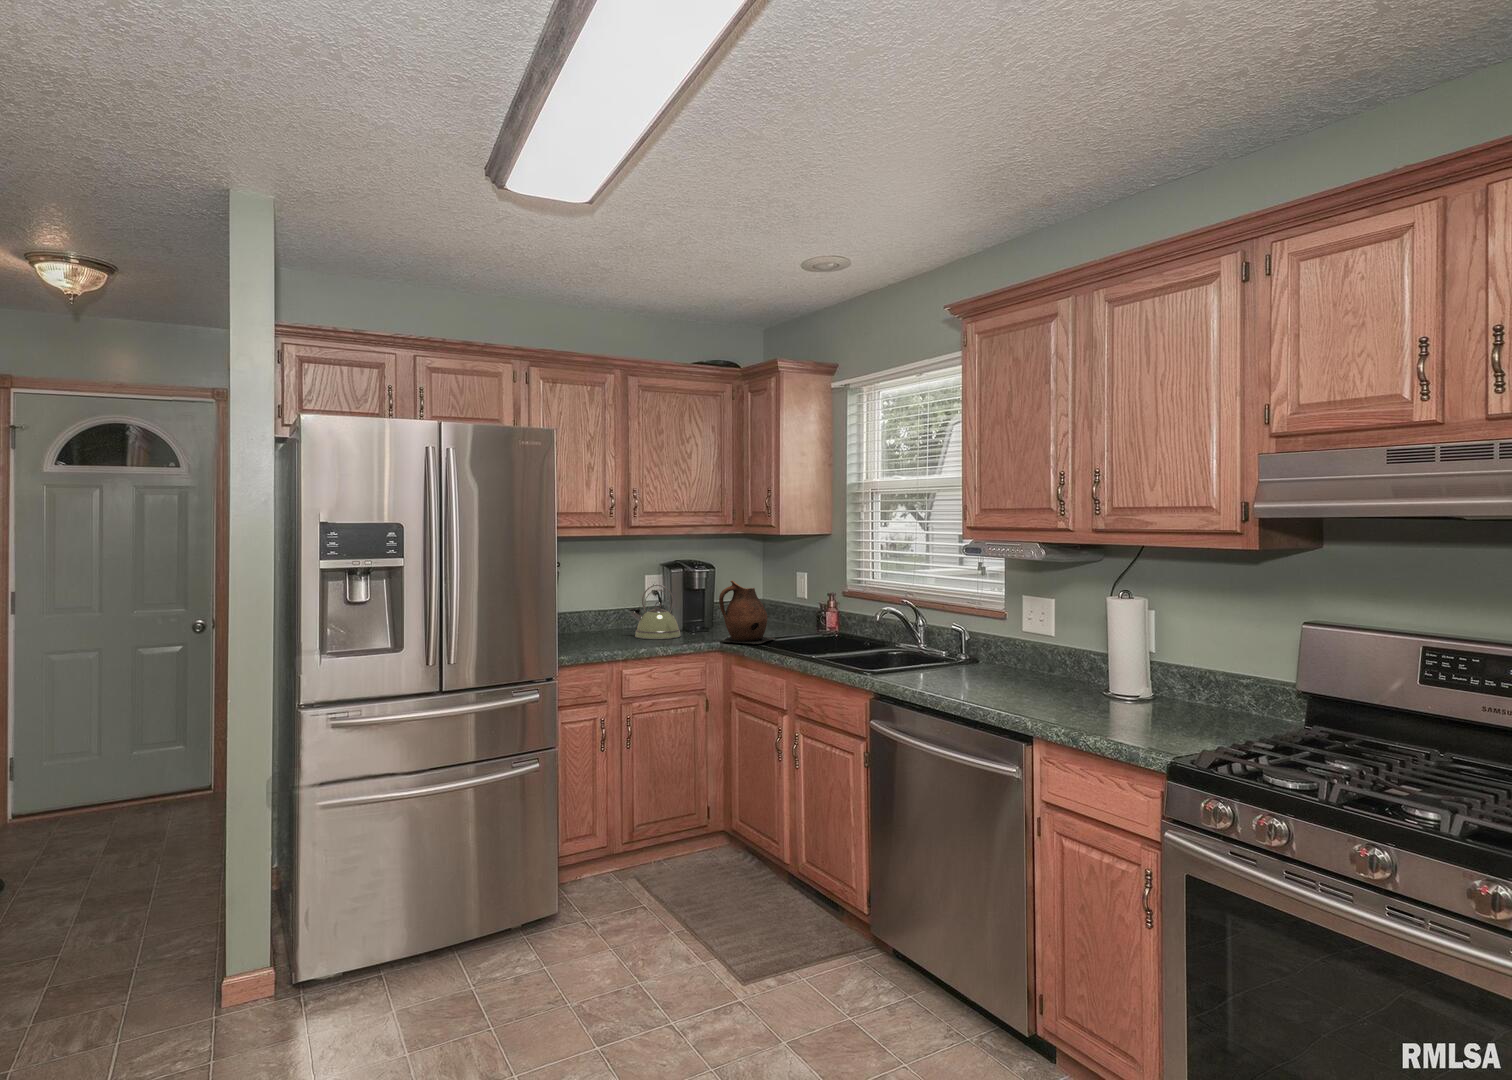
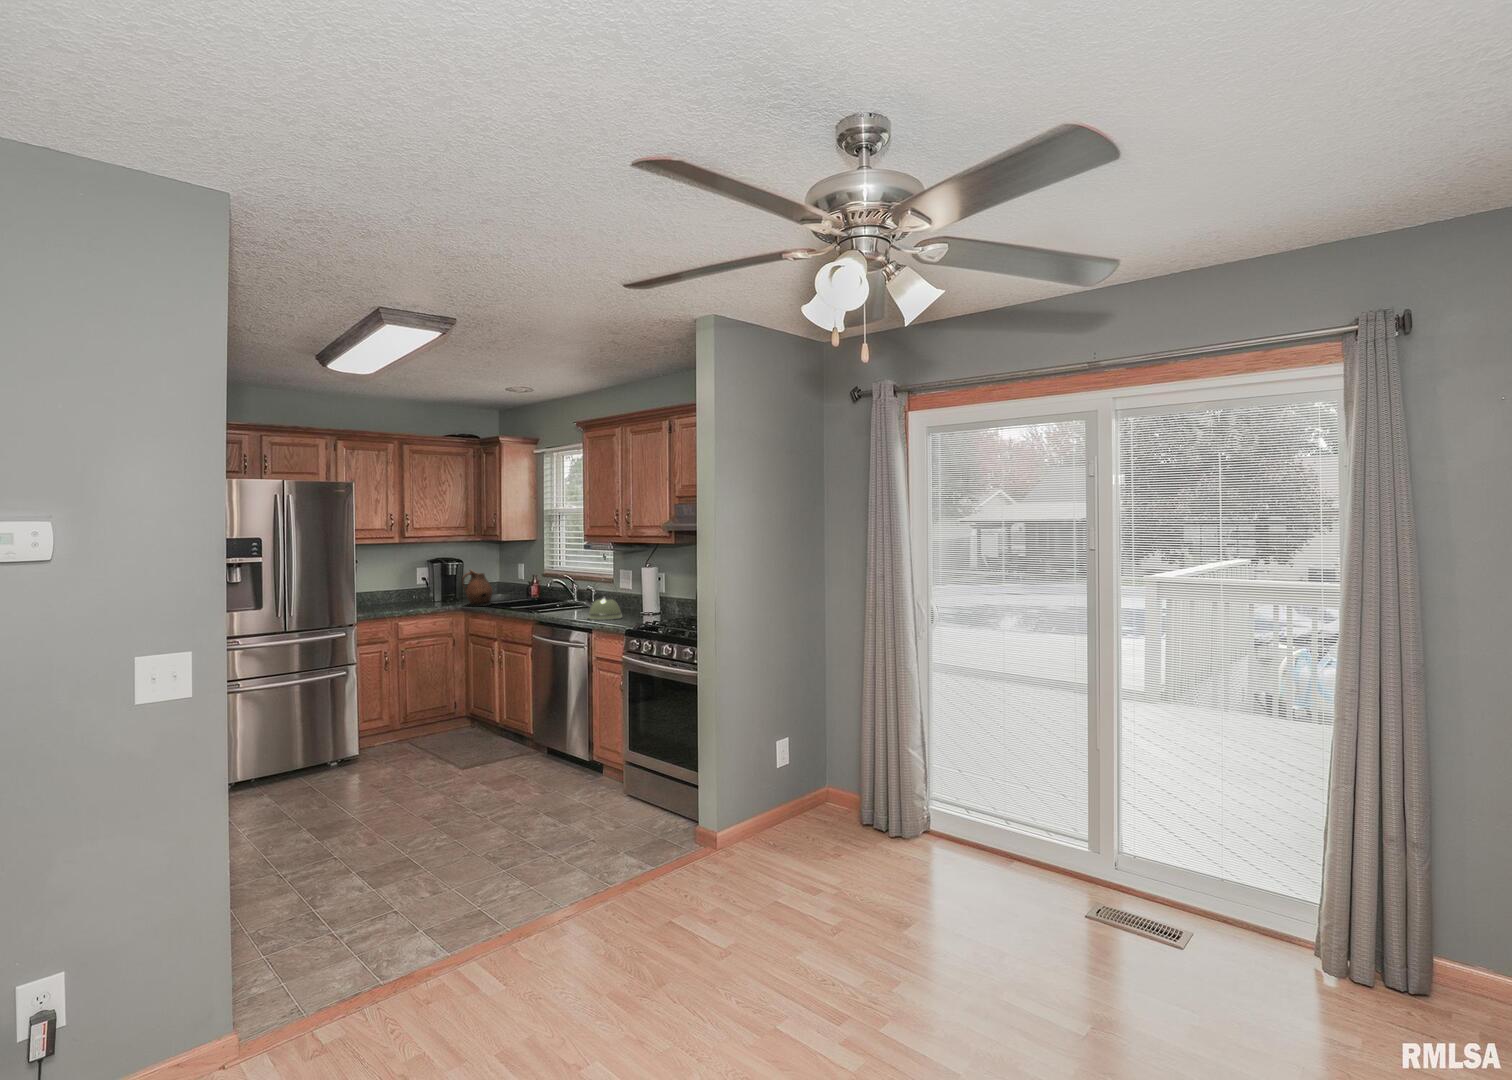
kettle: present [630,585,681,639] -> present [584,580,622,620]

